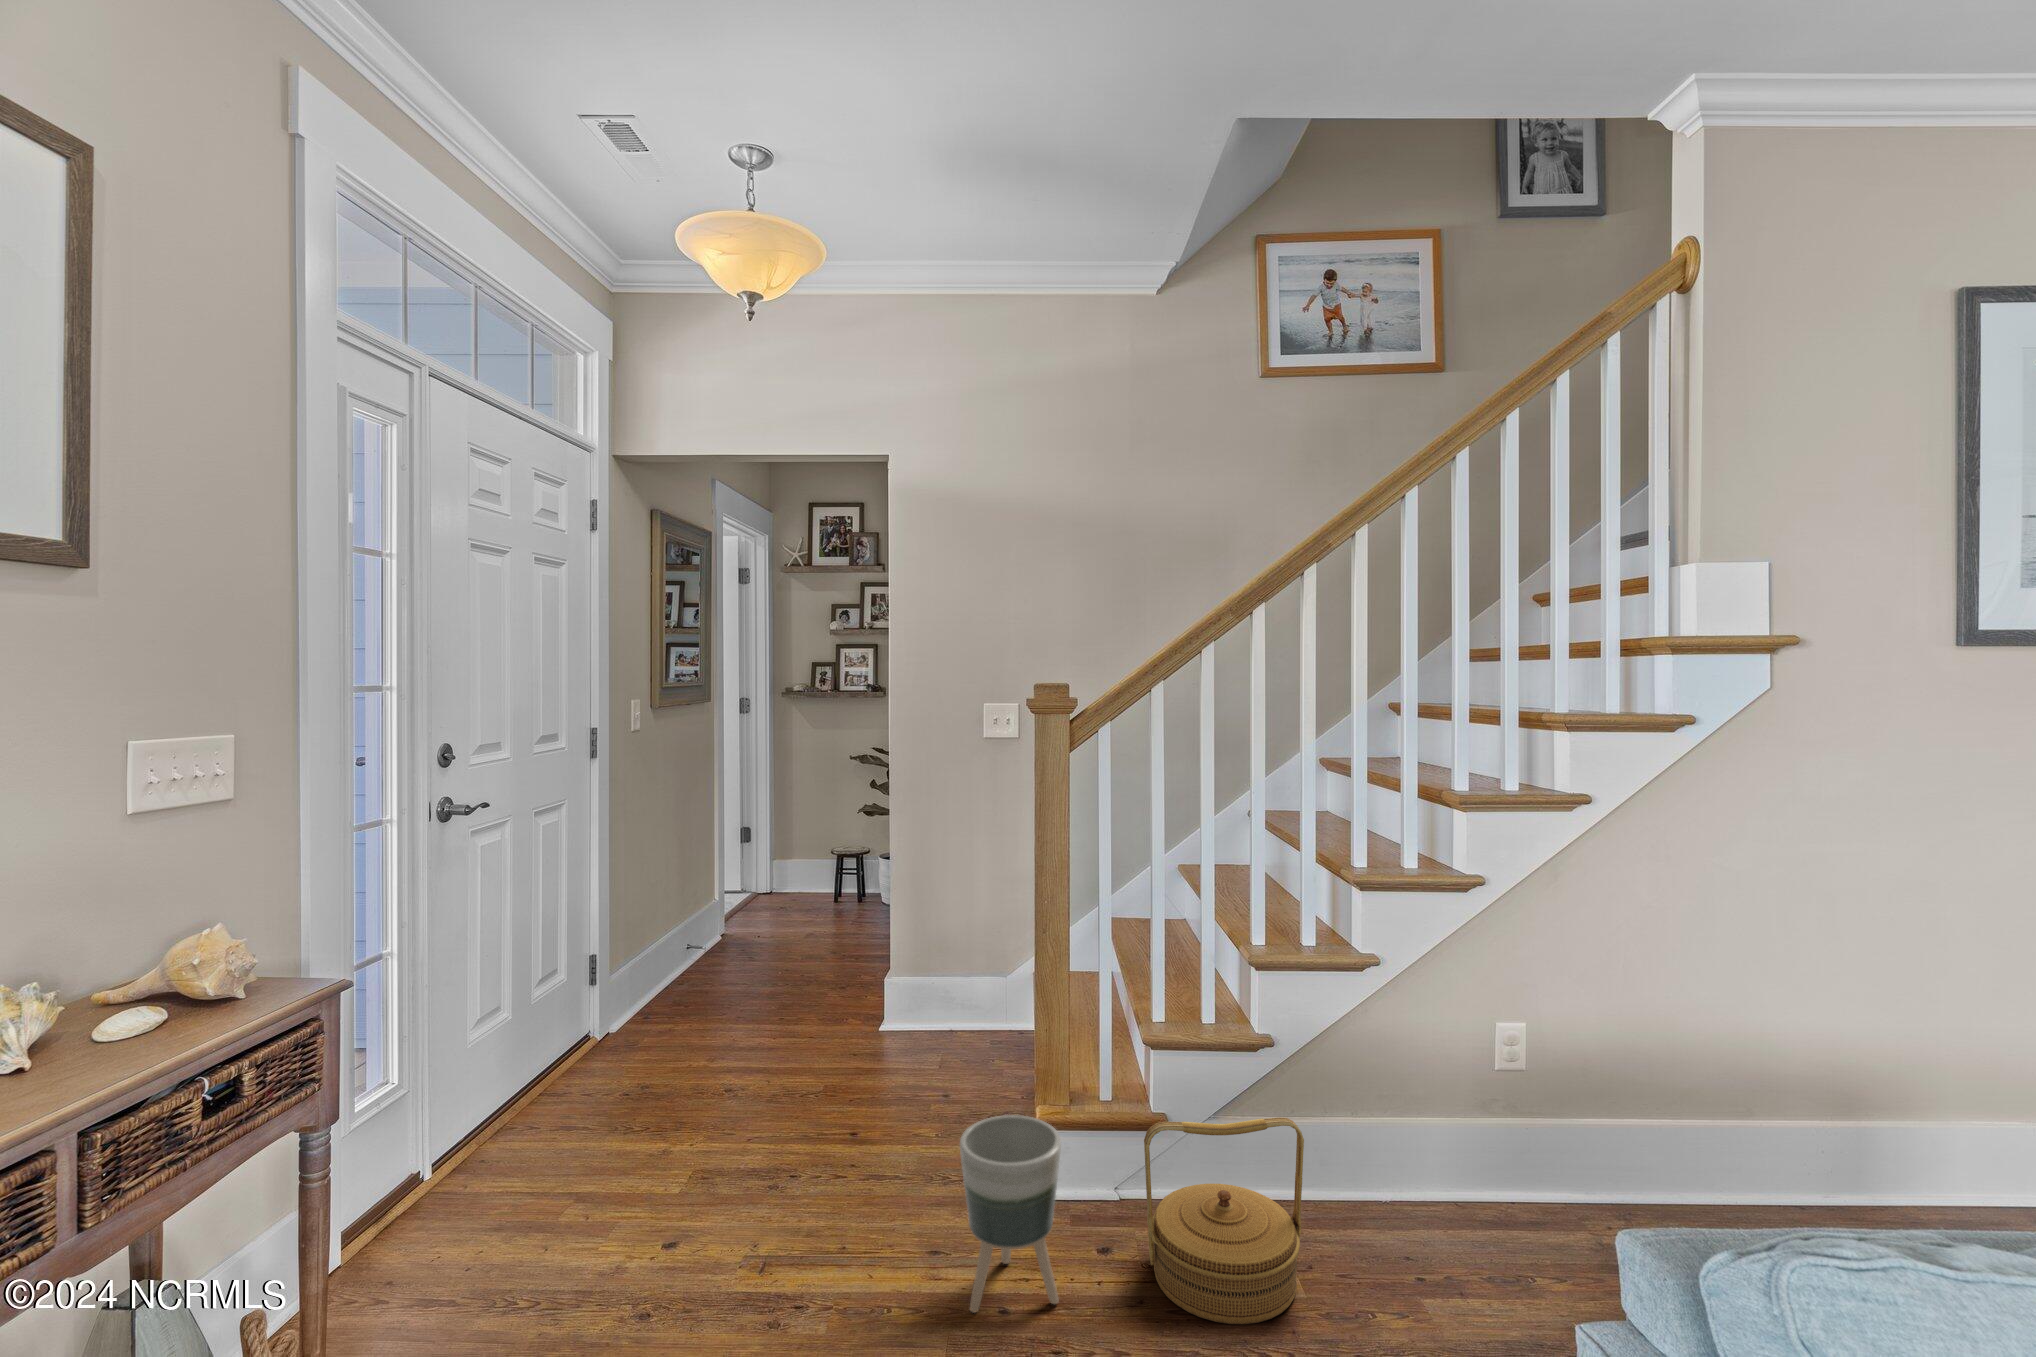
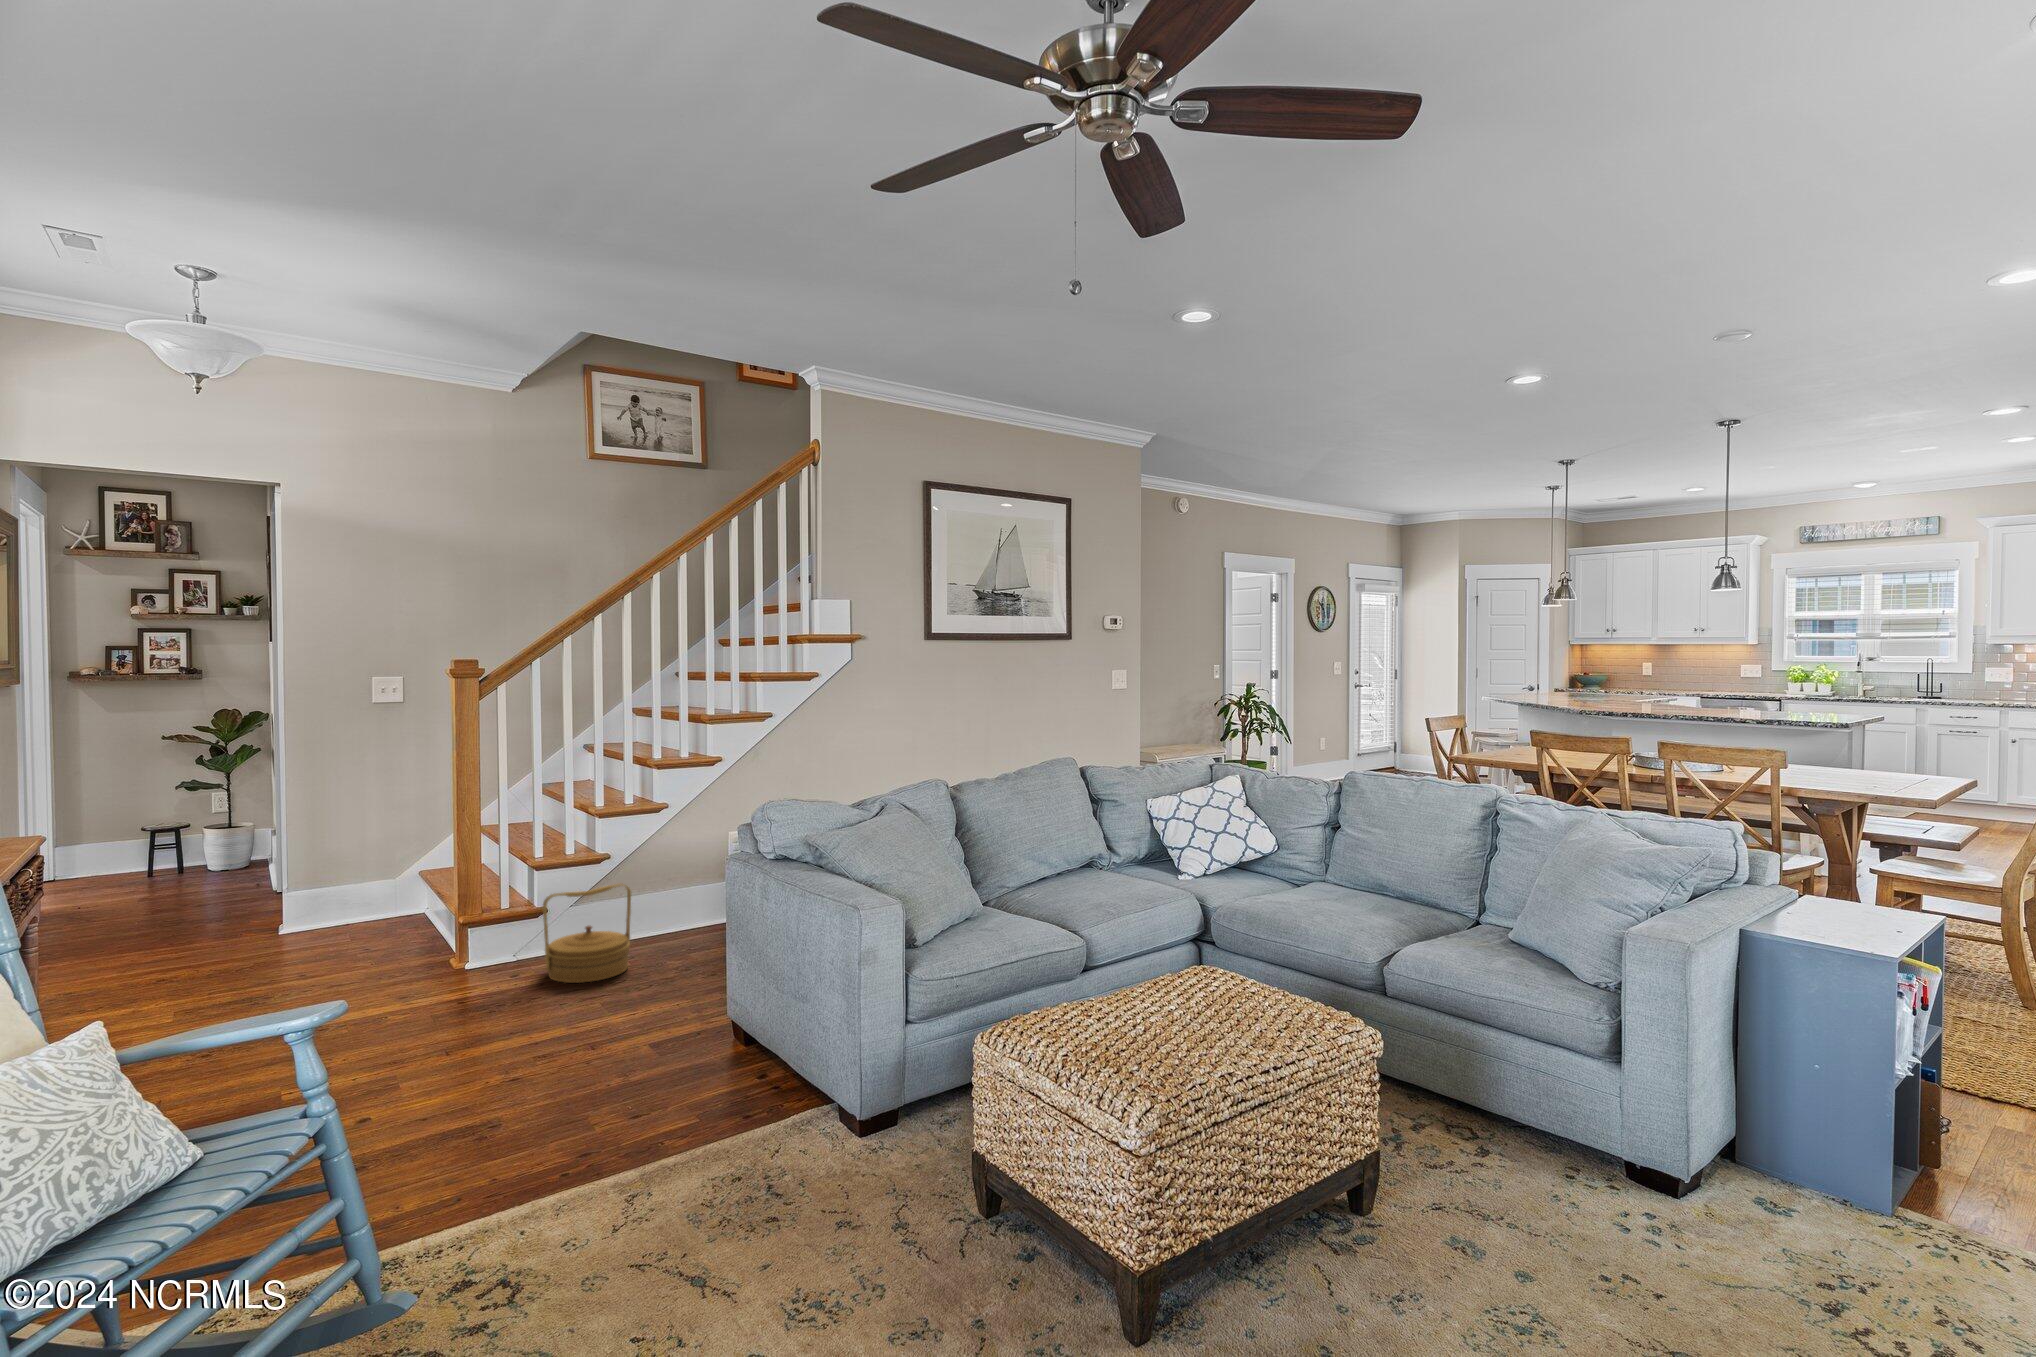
planter: present [960,1115,1061,1312] -> none [431,905,496,1007]

